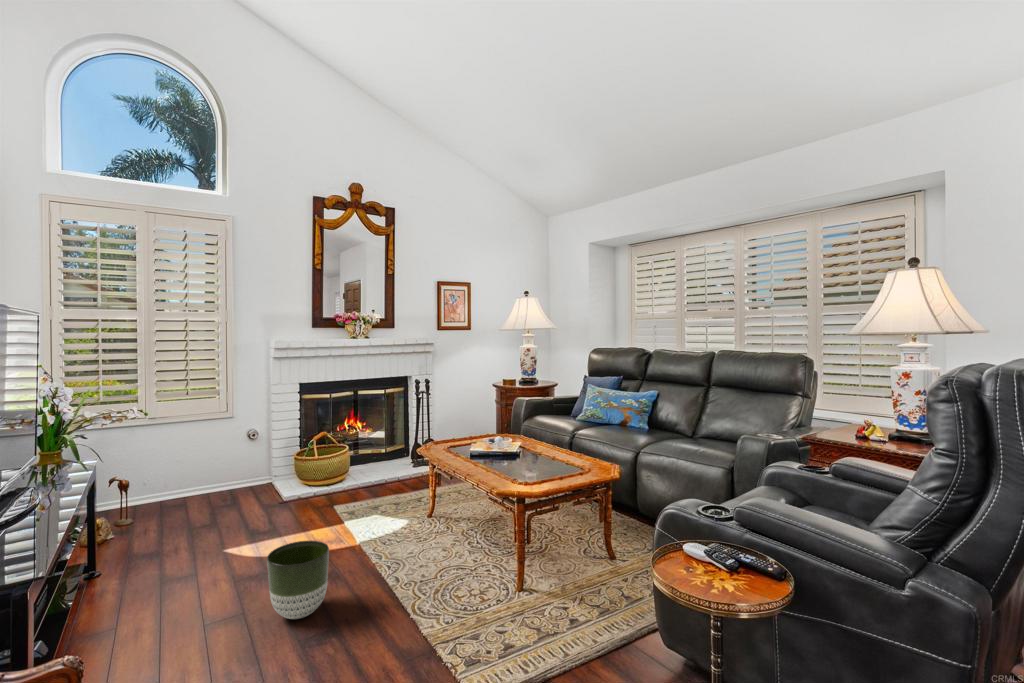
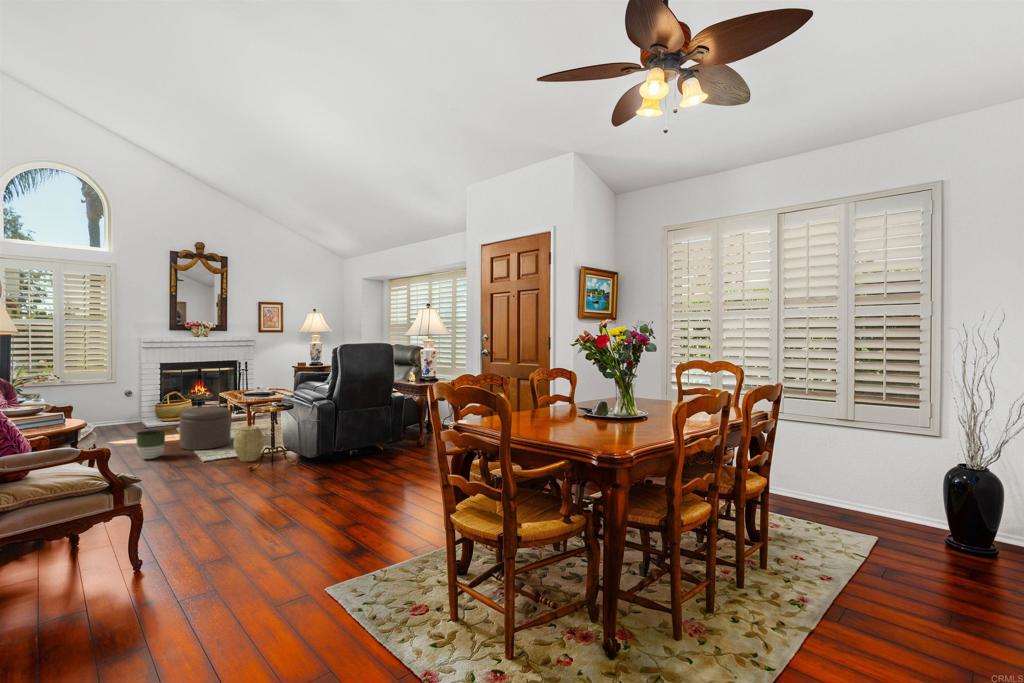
ottoman: none [350,473,446,579] -> present [179,407,231,450]
woven basket: none [492,542,563,644] -> present [233,426,264,462]

